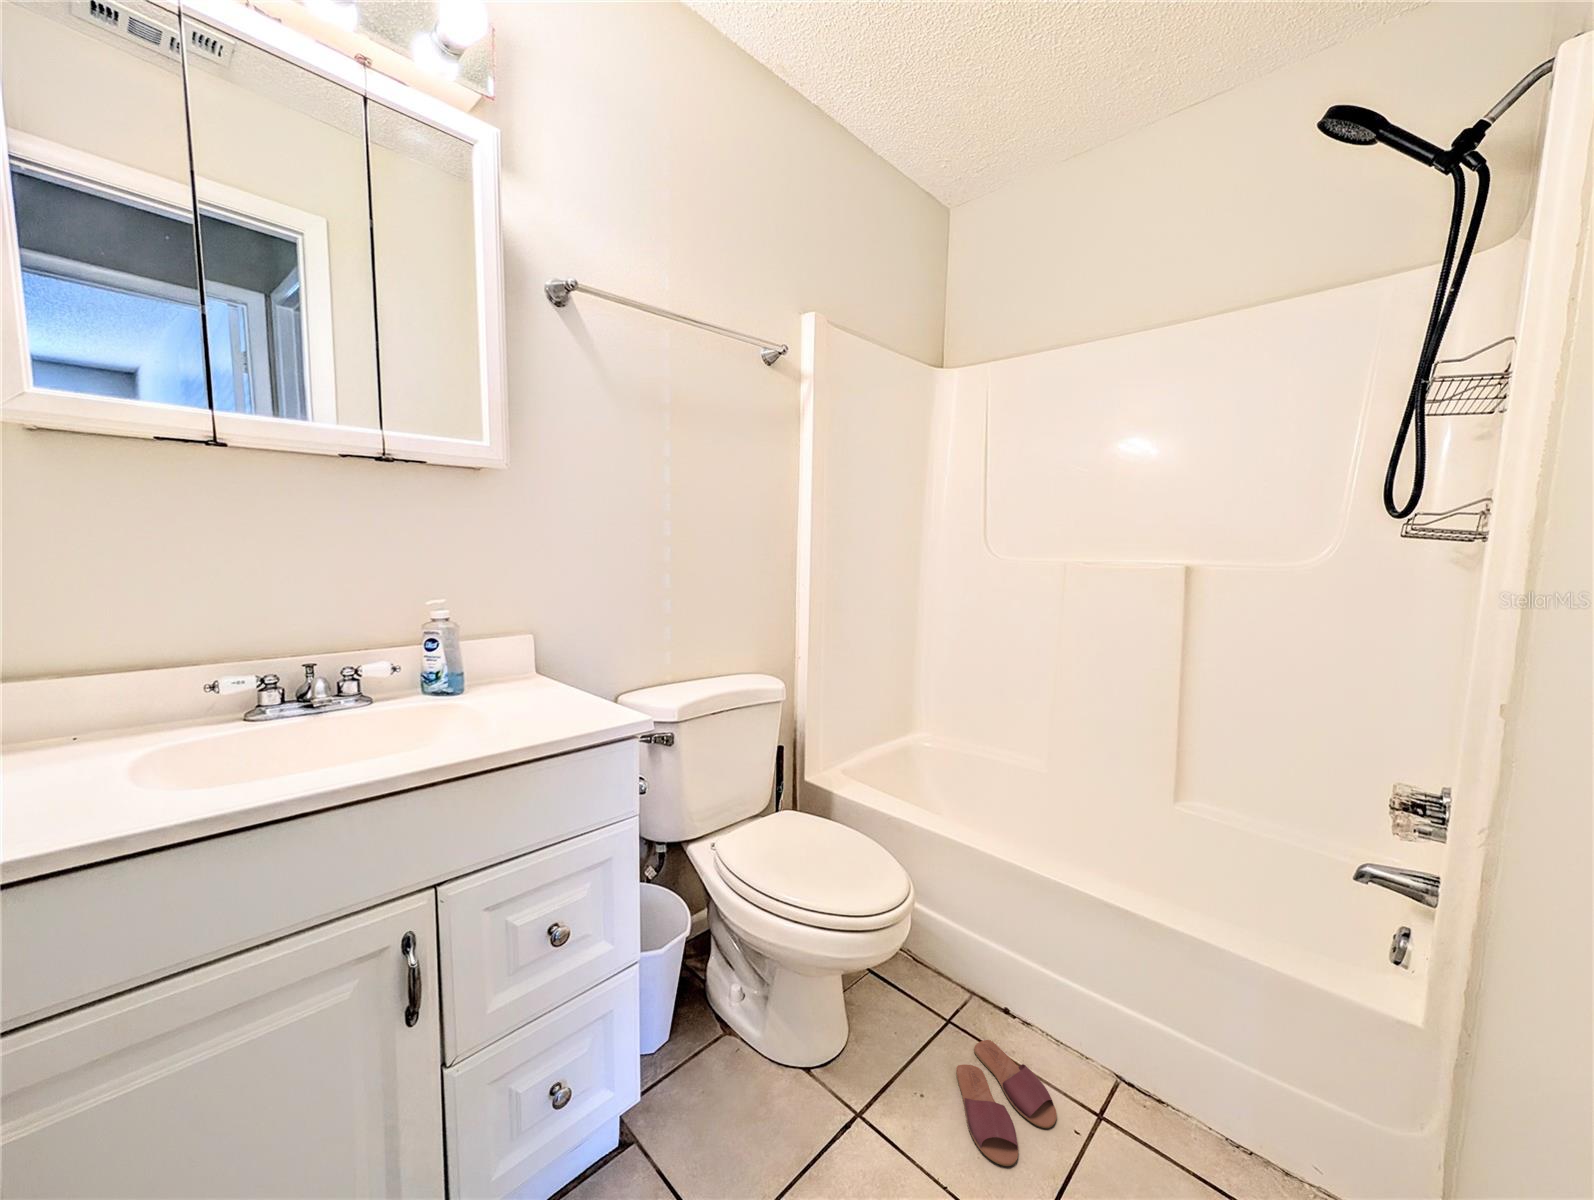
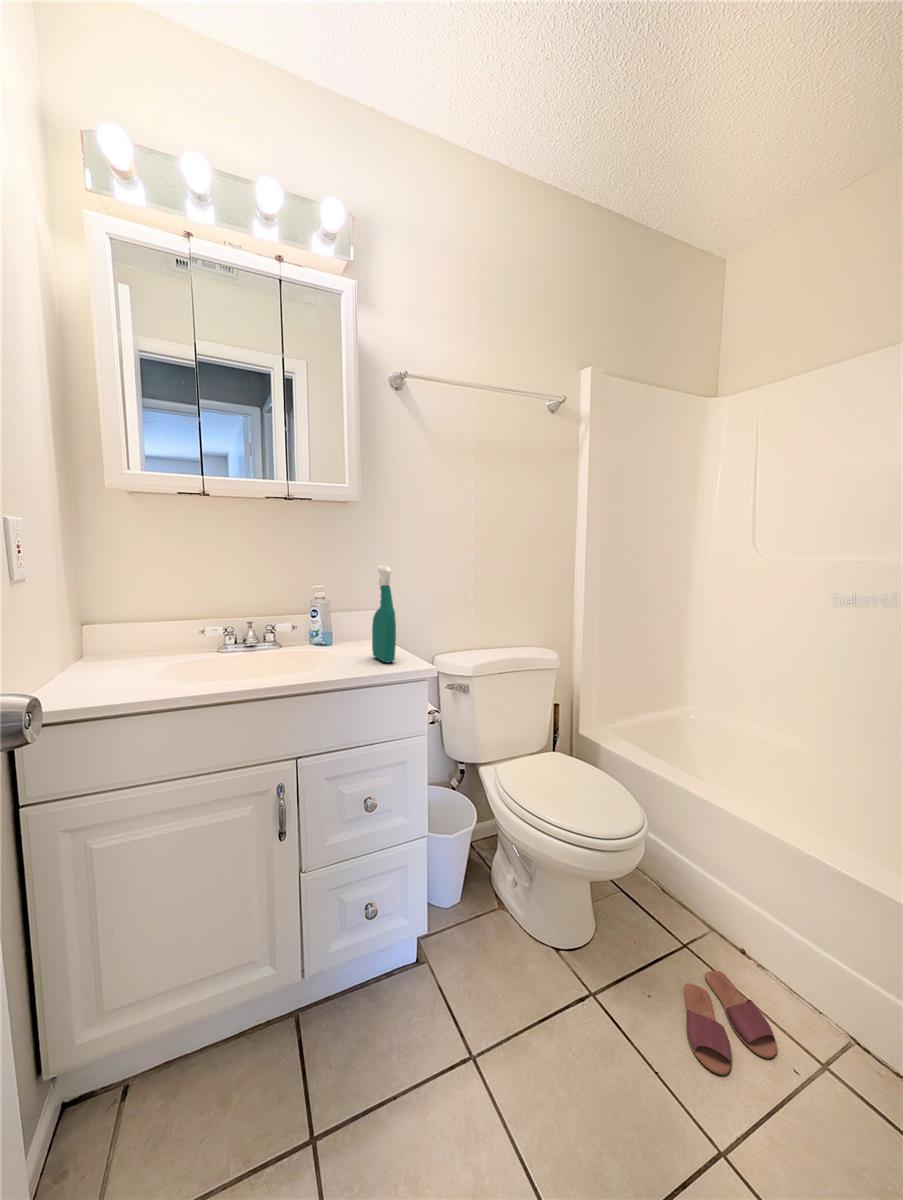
spray bottle: none [542,570,585,715] -> present [372,566,396,663]

